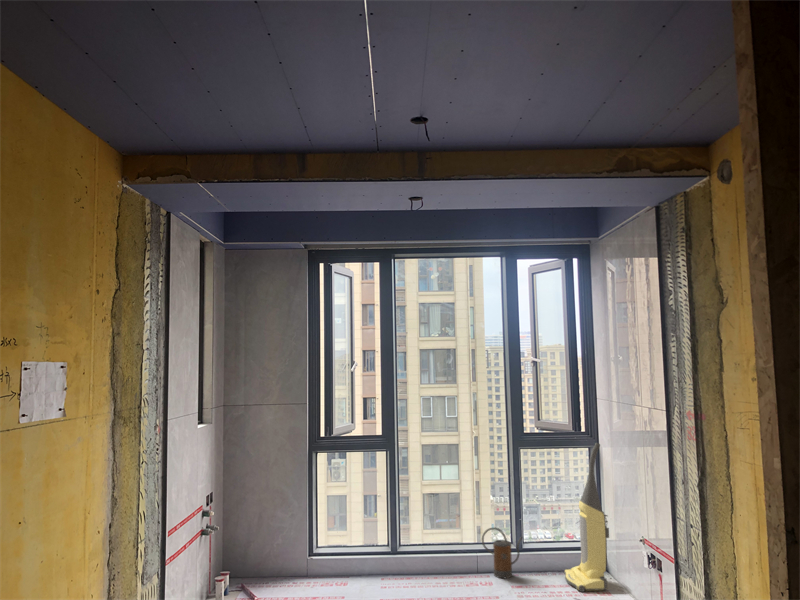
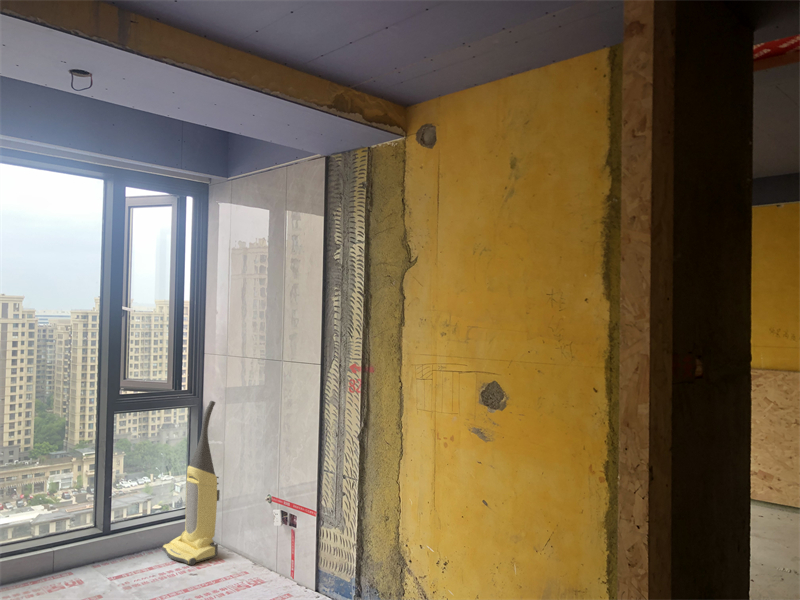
watering can: present [482,527,522,578] -> none [63,515,118,576]

